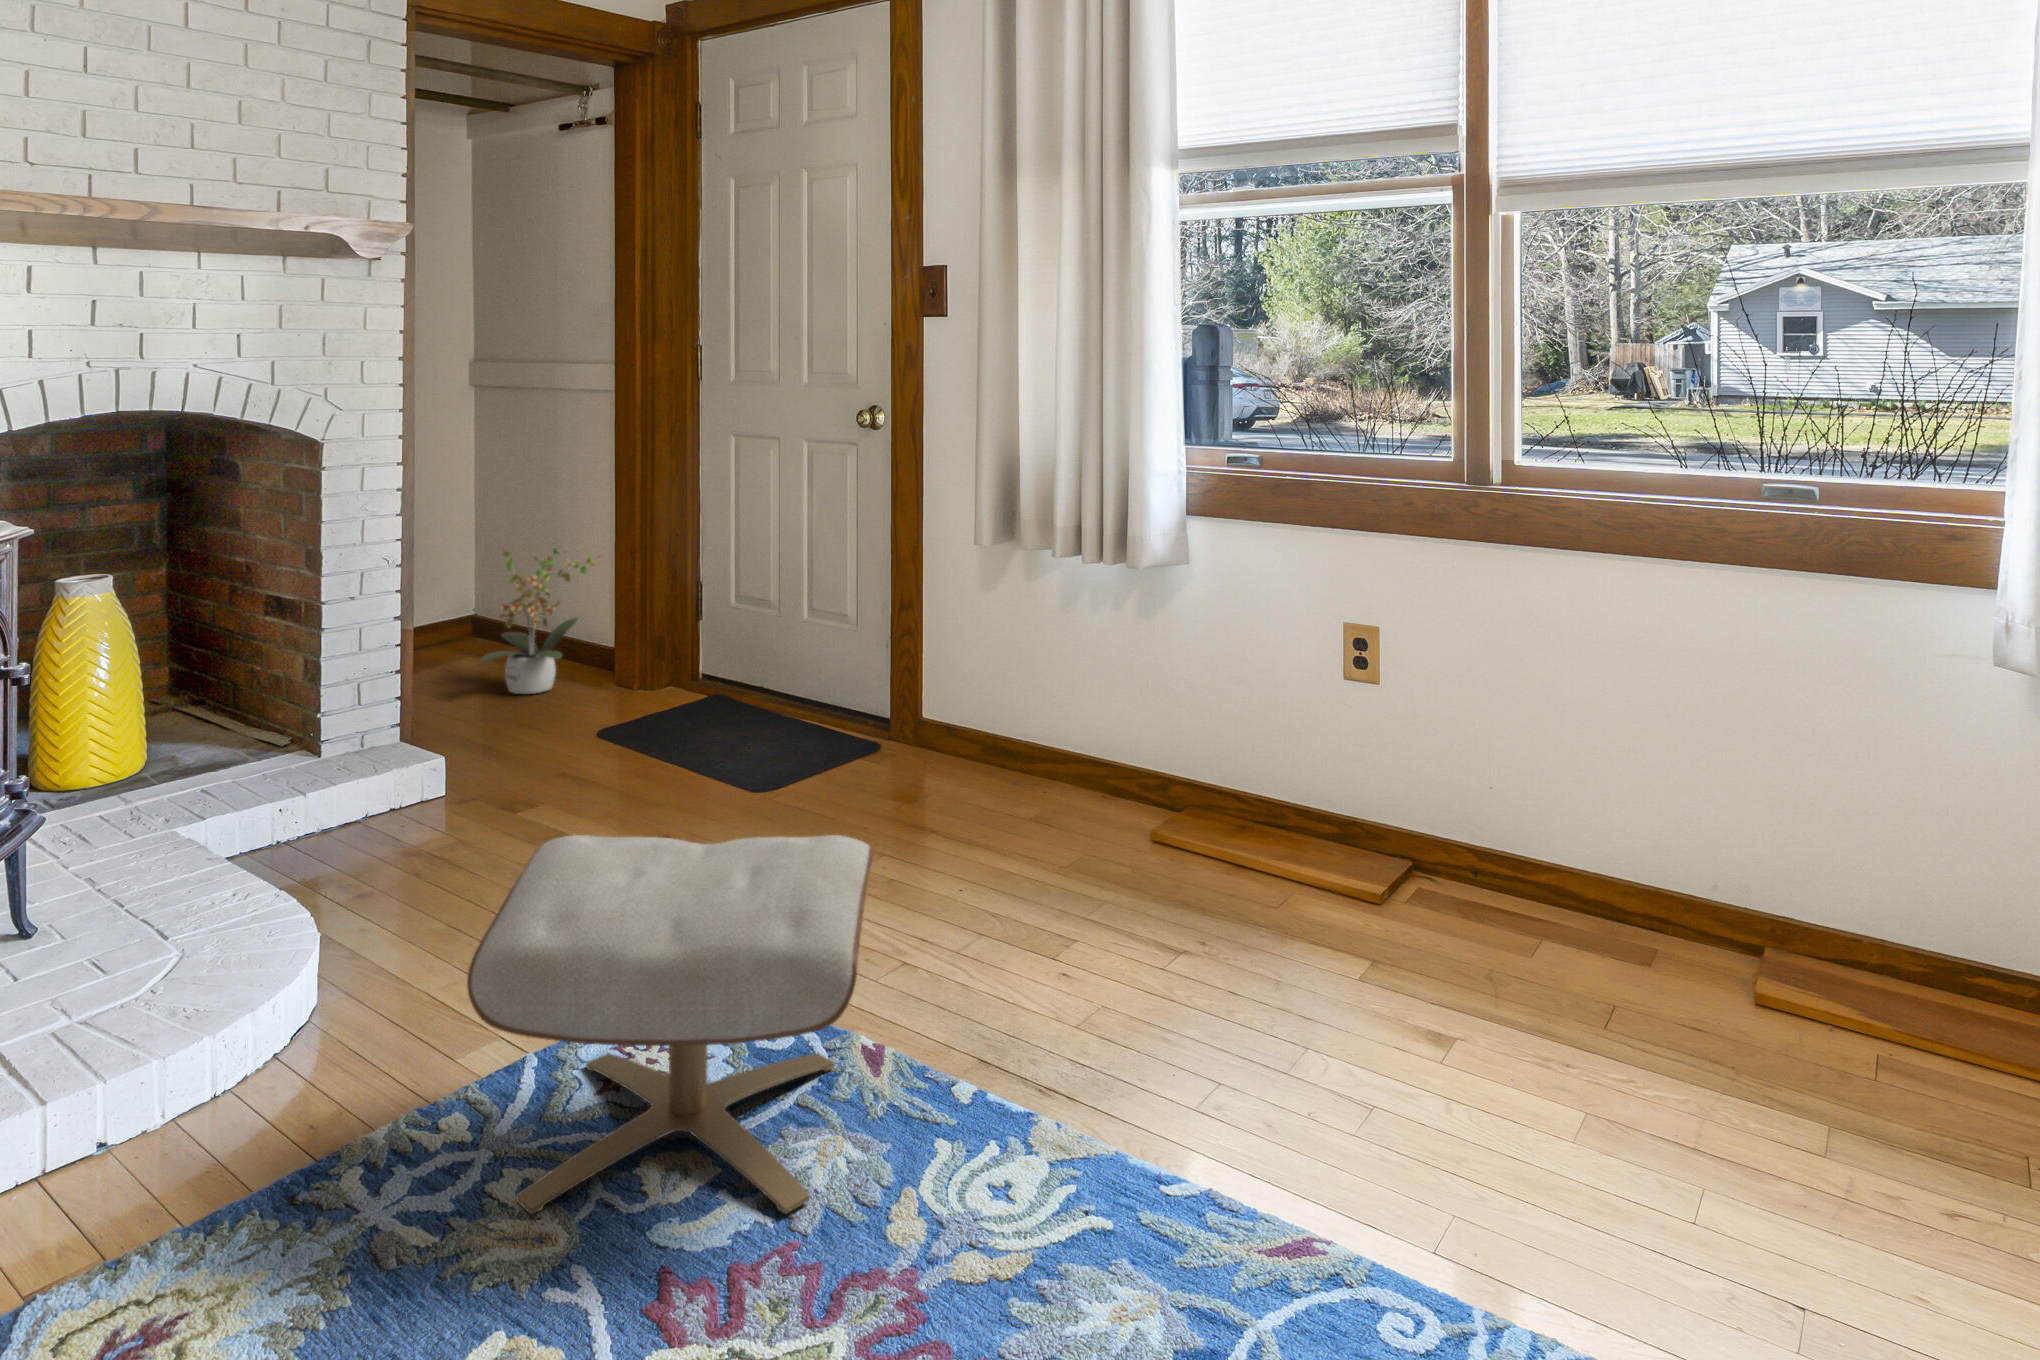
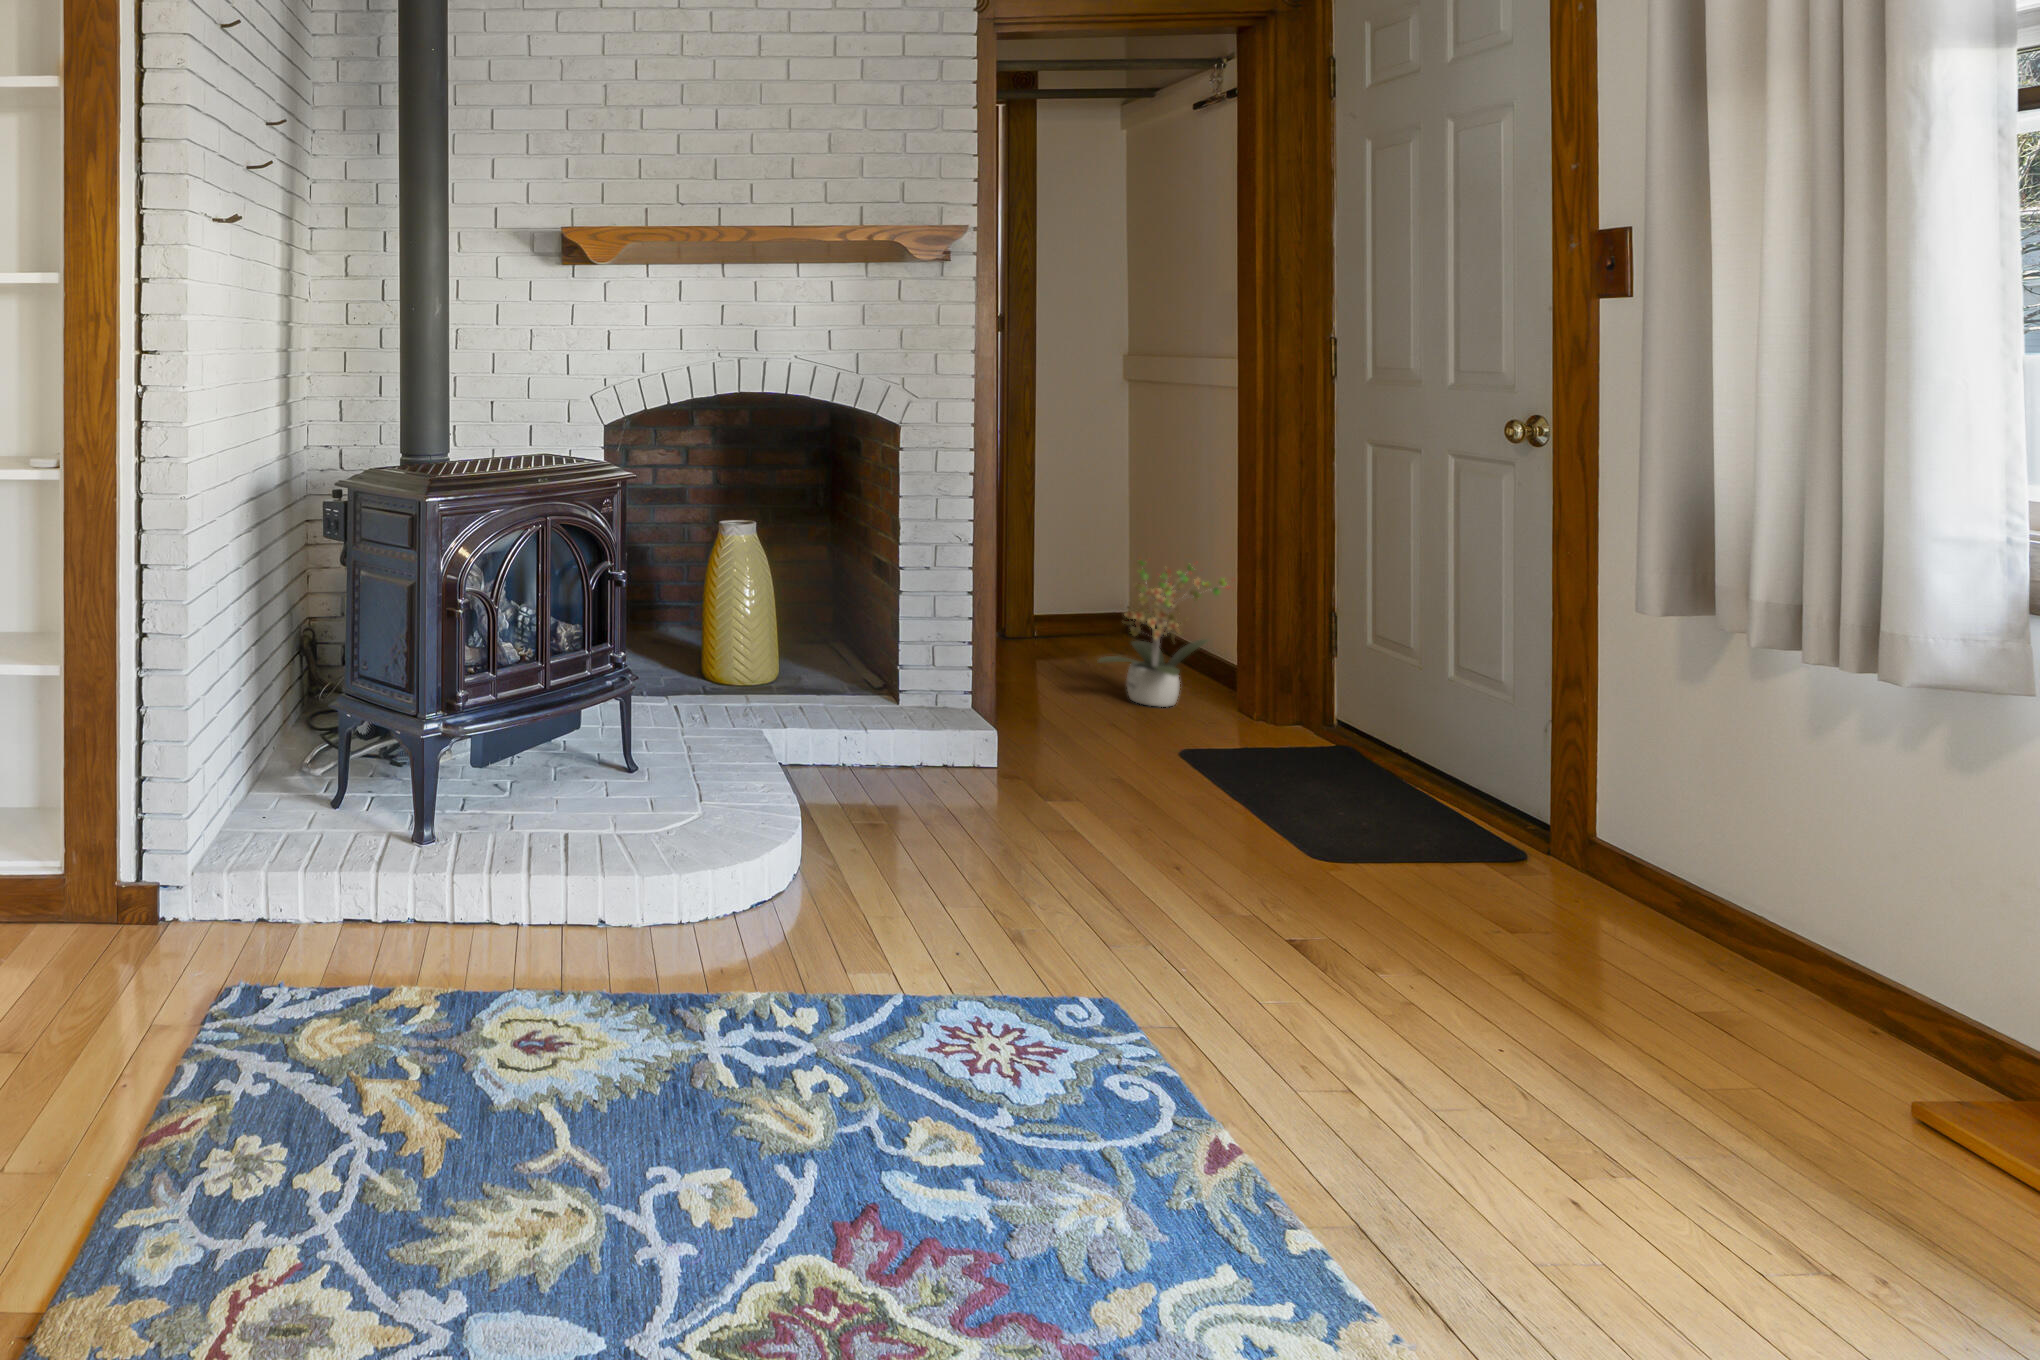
ottoman: present [467,835,873,1214] -> none [779,803,1221,1233]

